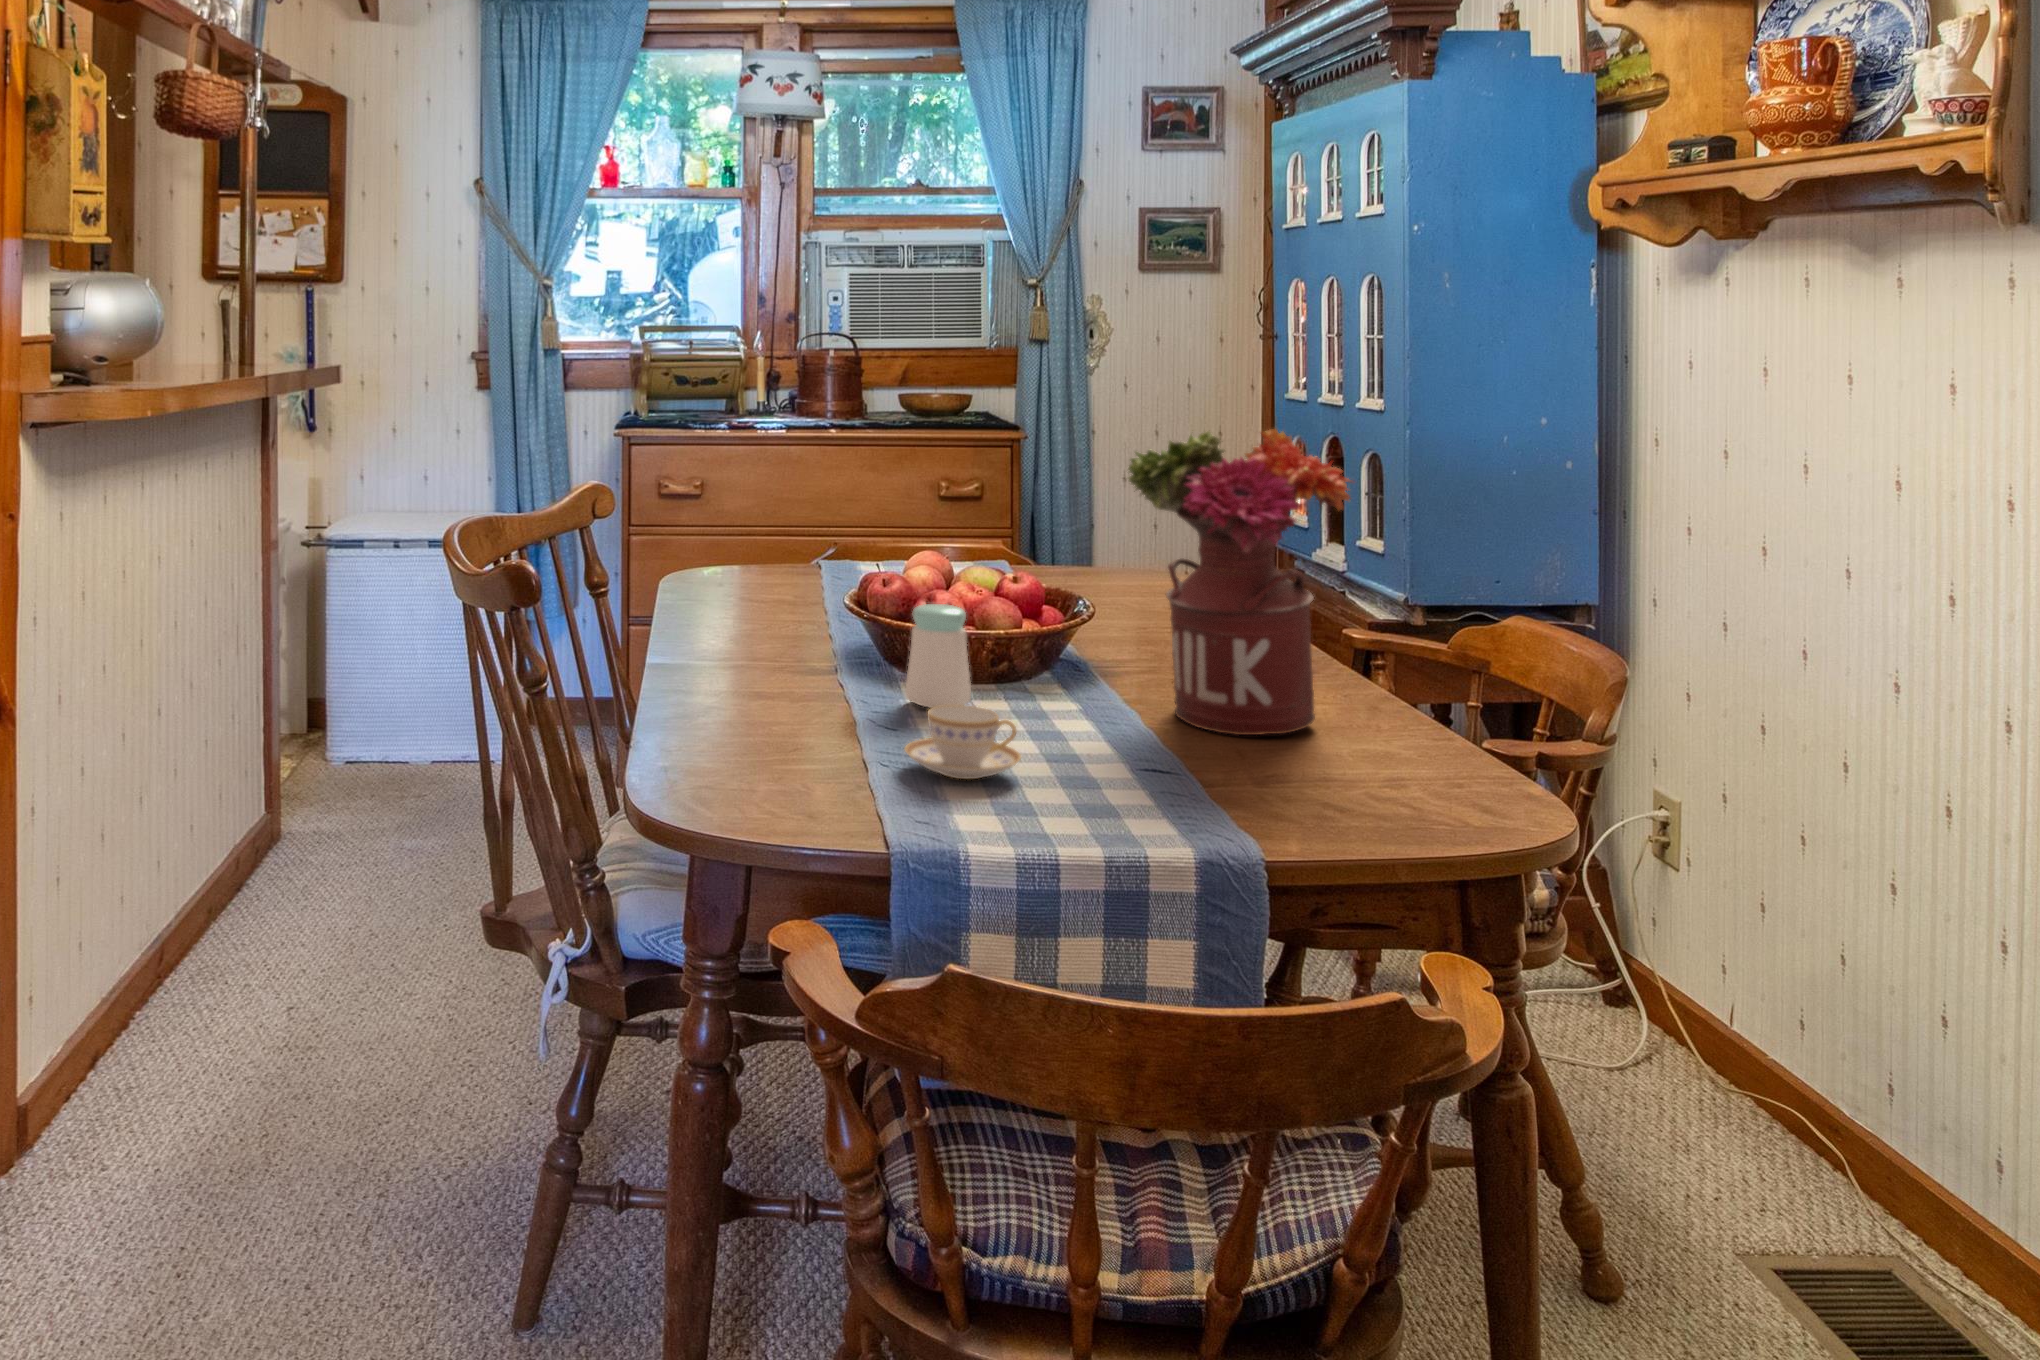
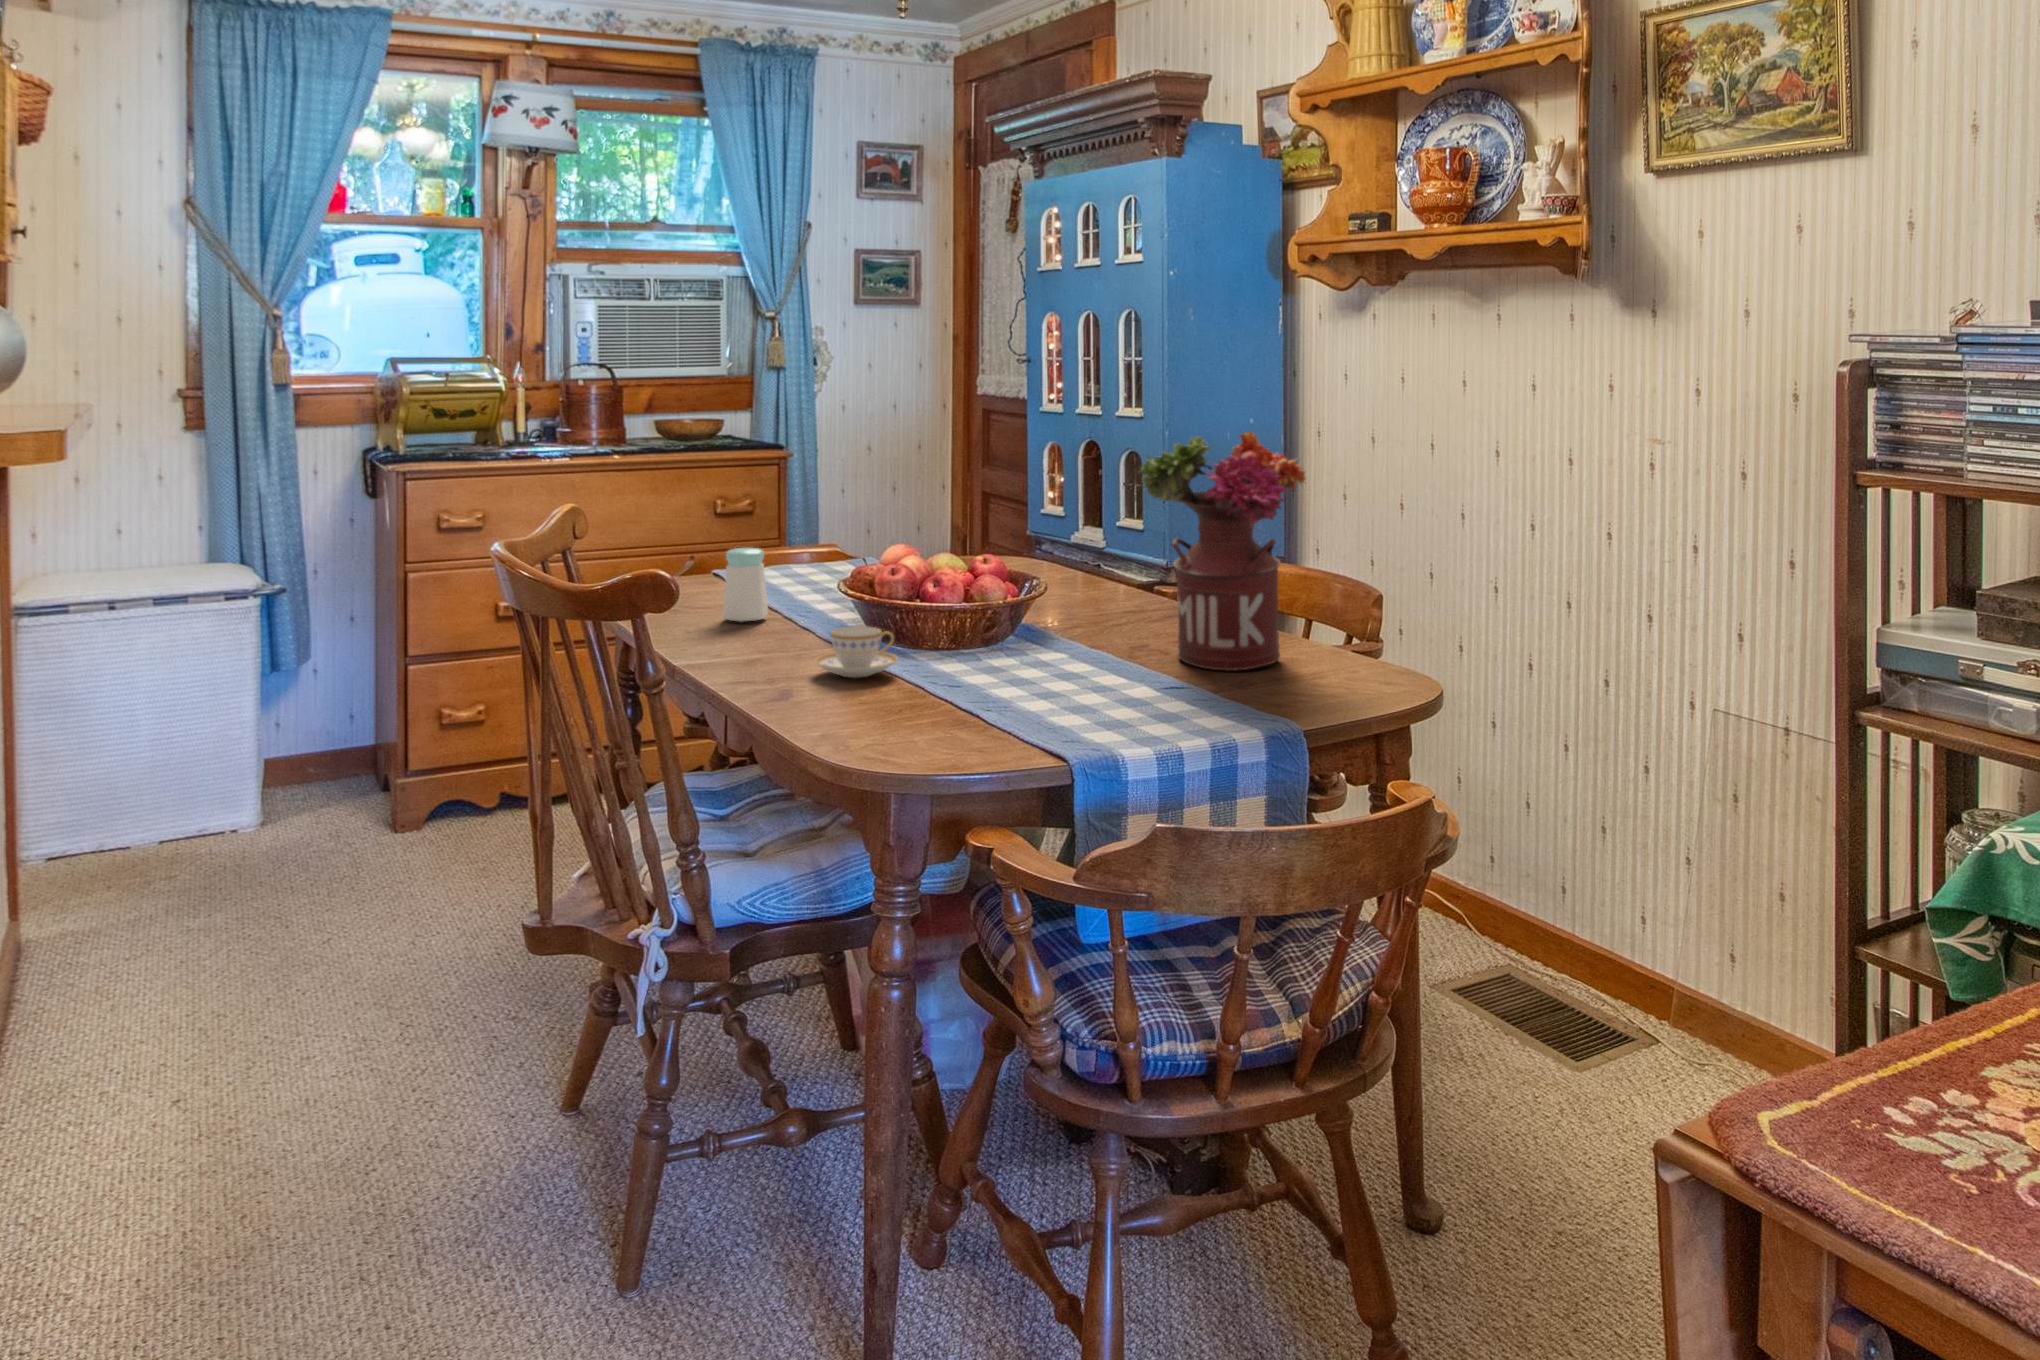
salt shaker: present [906,604,971,708] -> present [722,548,768,621]
teacup: present [905,705,1021,779] -> present [815,626,898,678]

